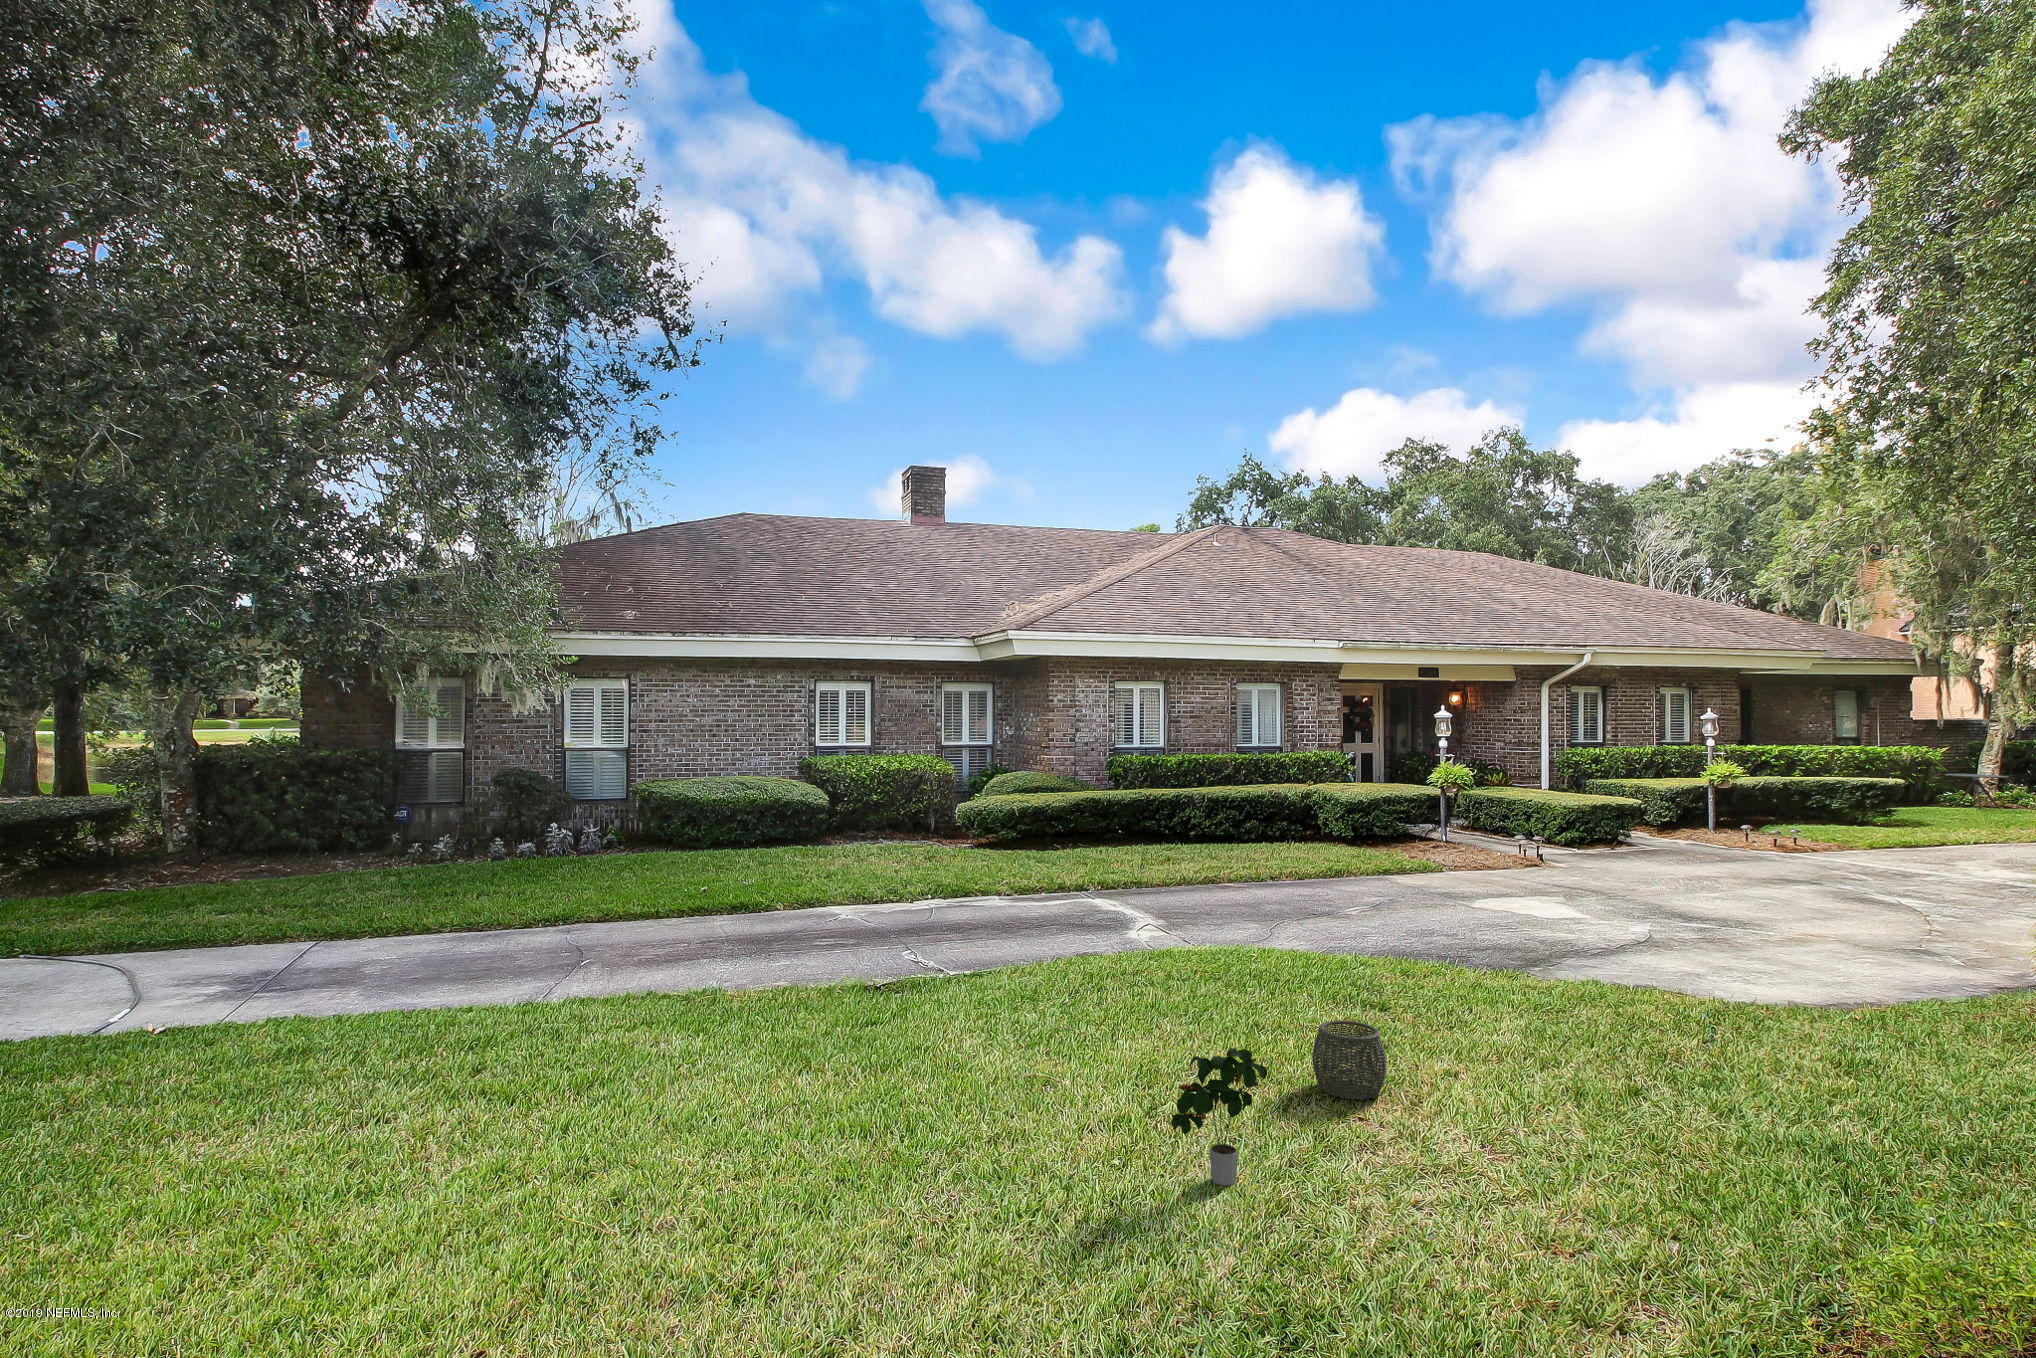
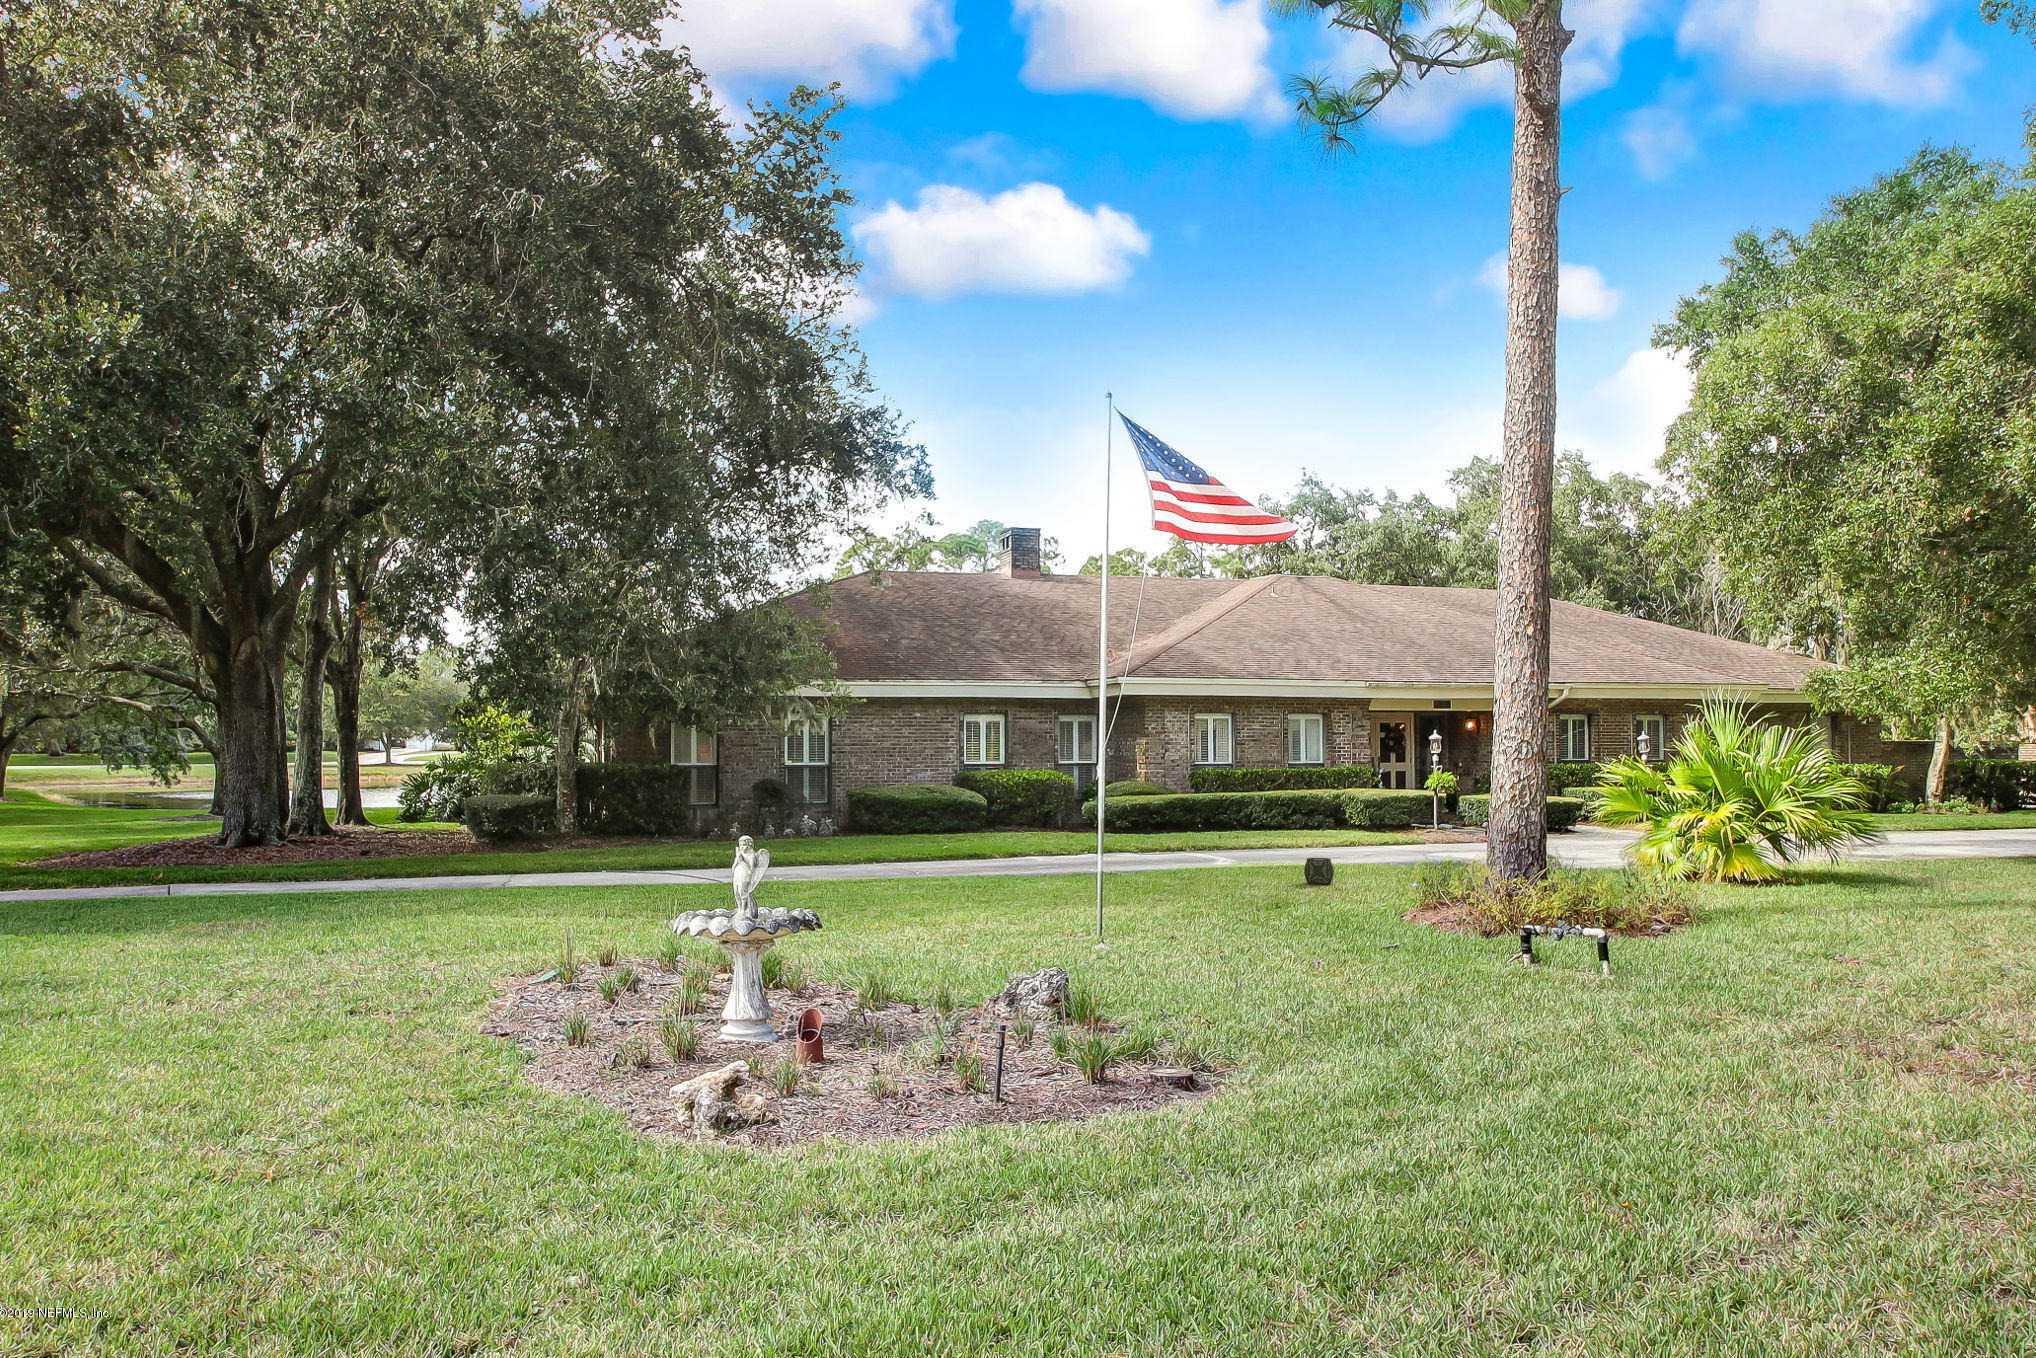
round table: present [1945,774,2009,809] -> none [1875,785,1922,813]
potted plant: present [1171,1048,1267,1185] -> none [1248,849,1282,894]

